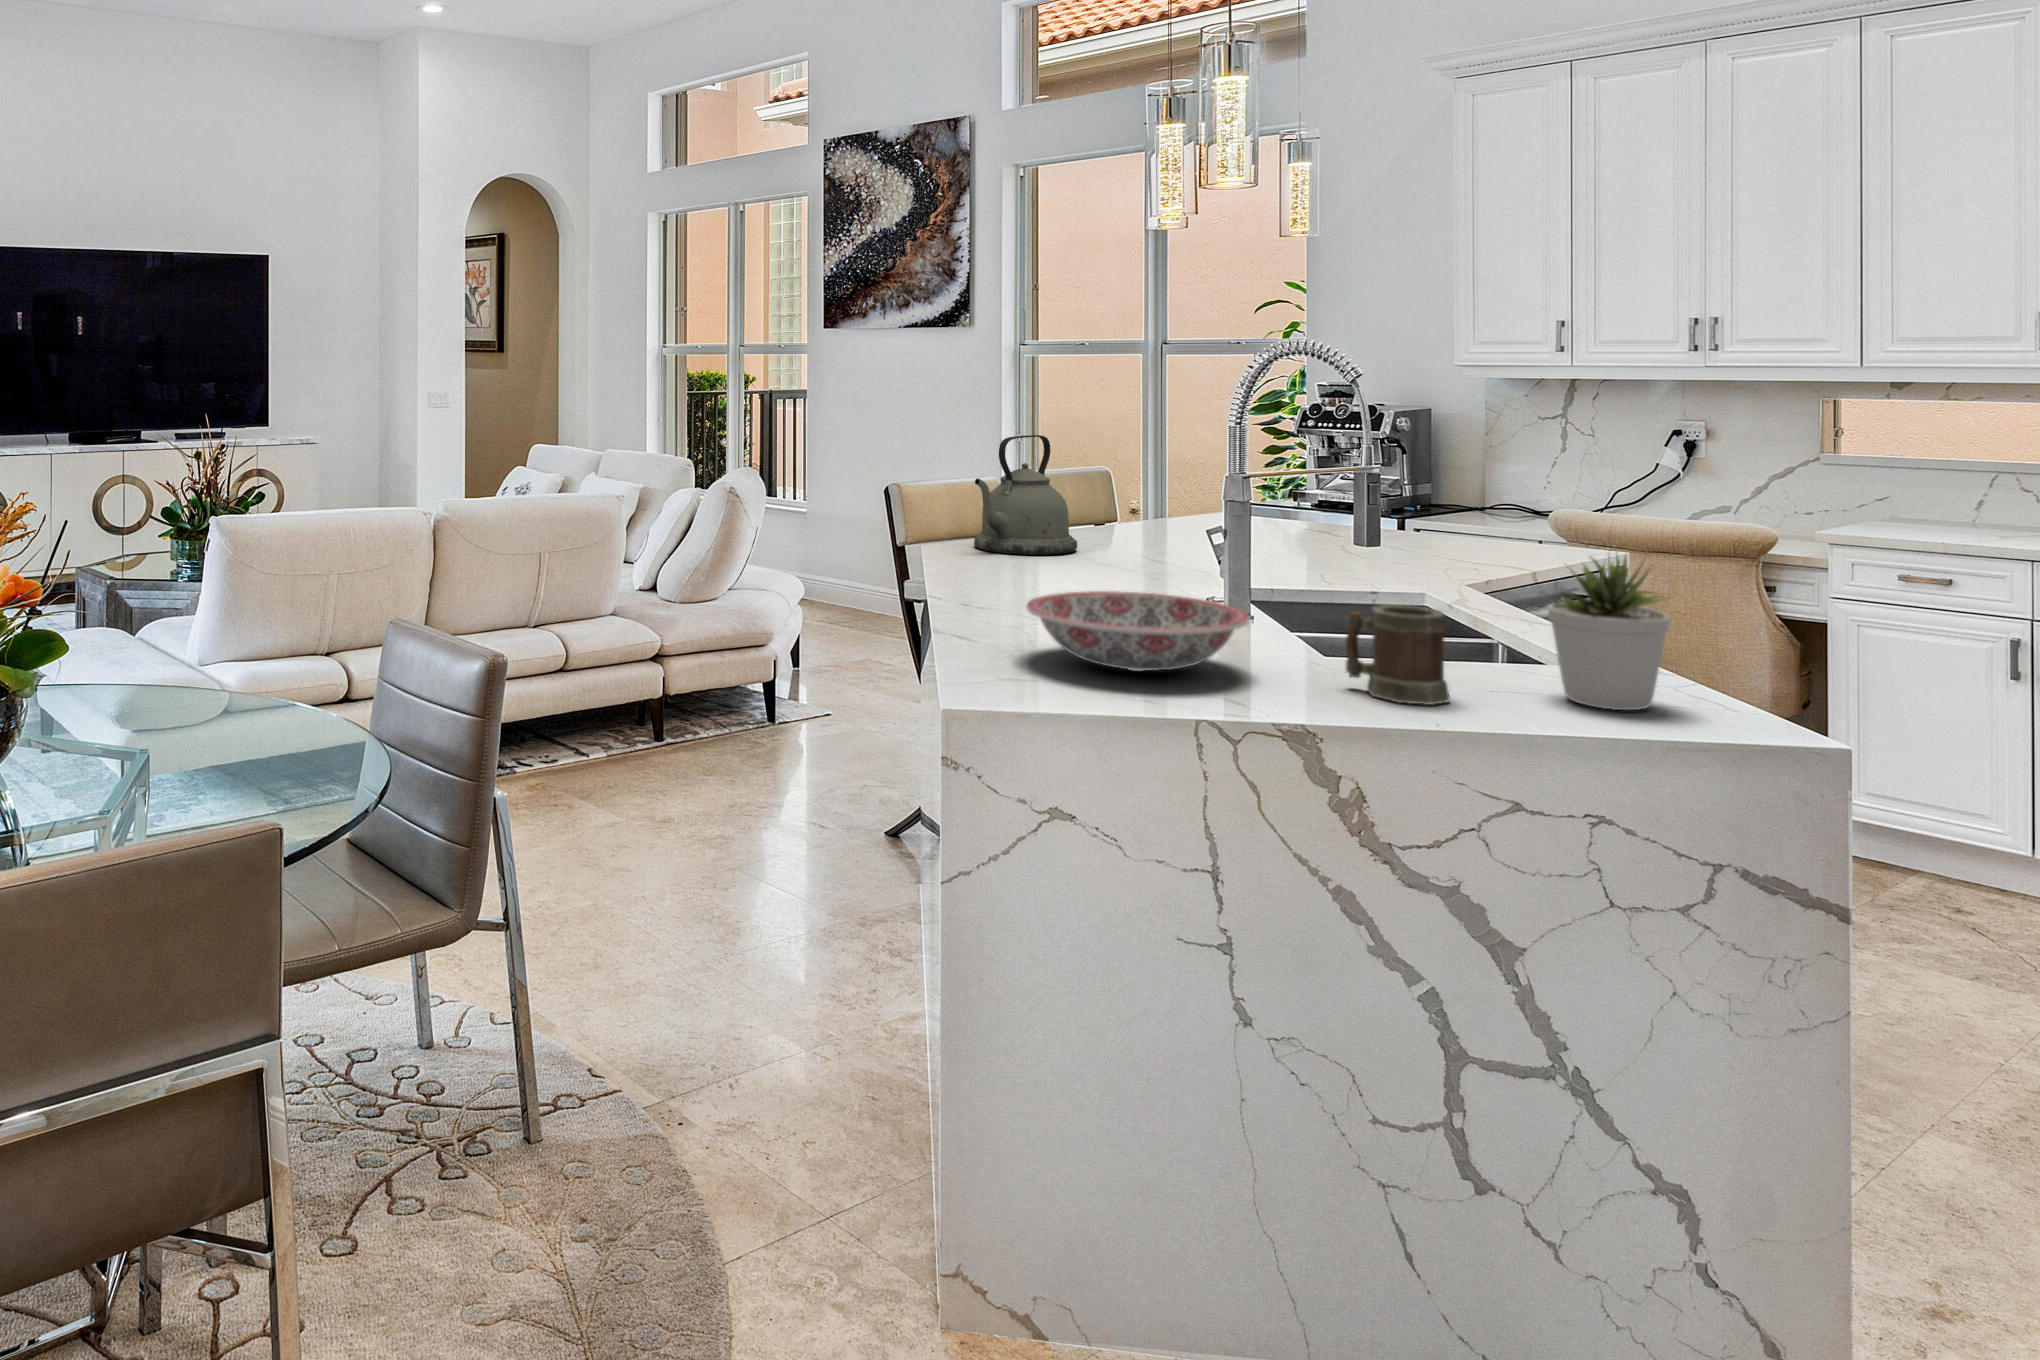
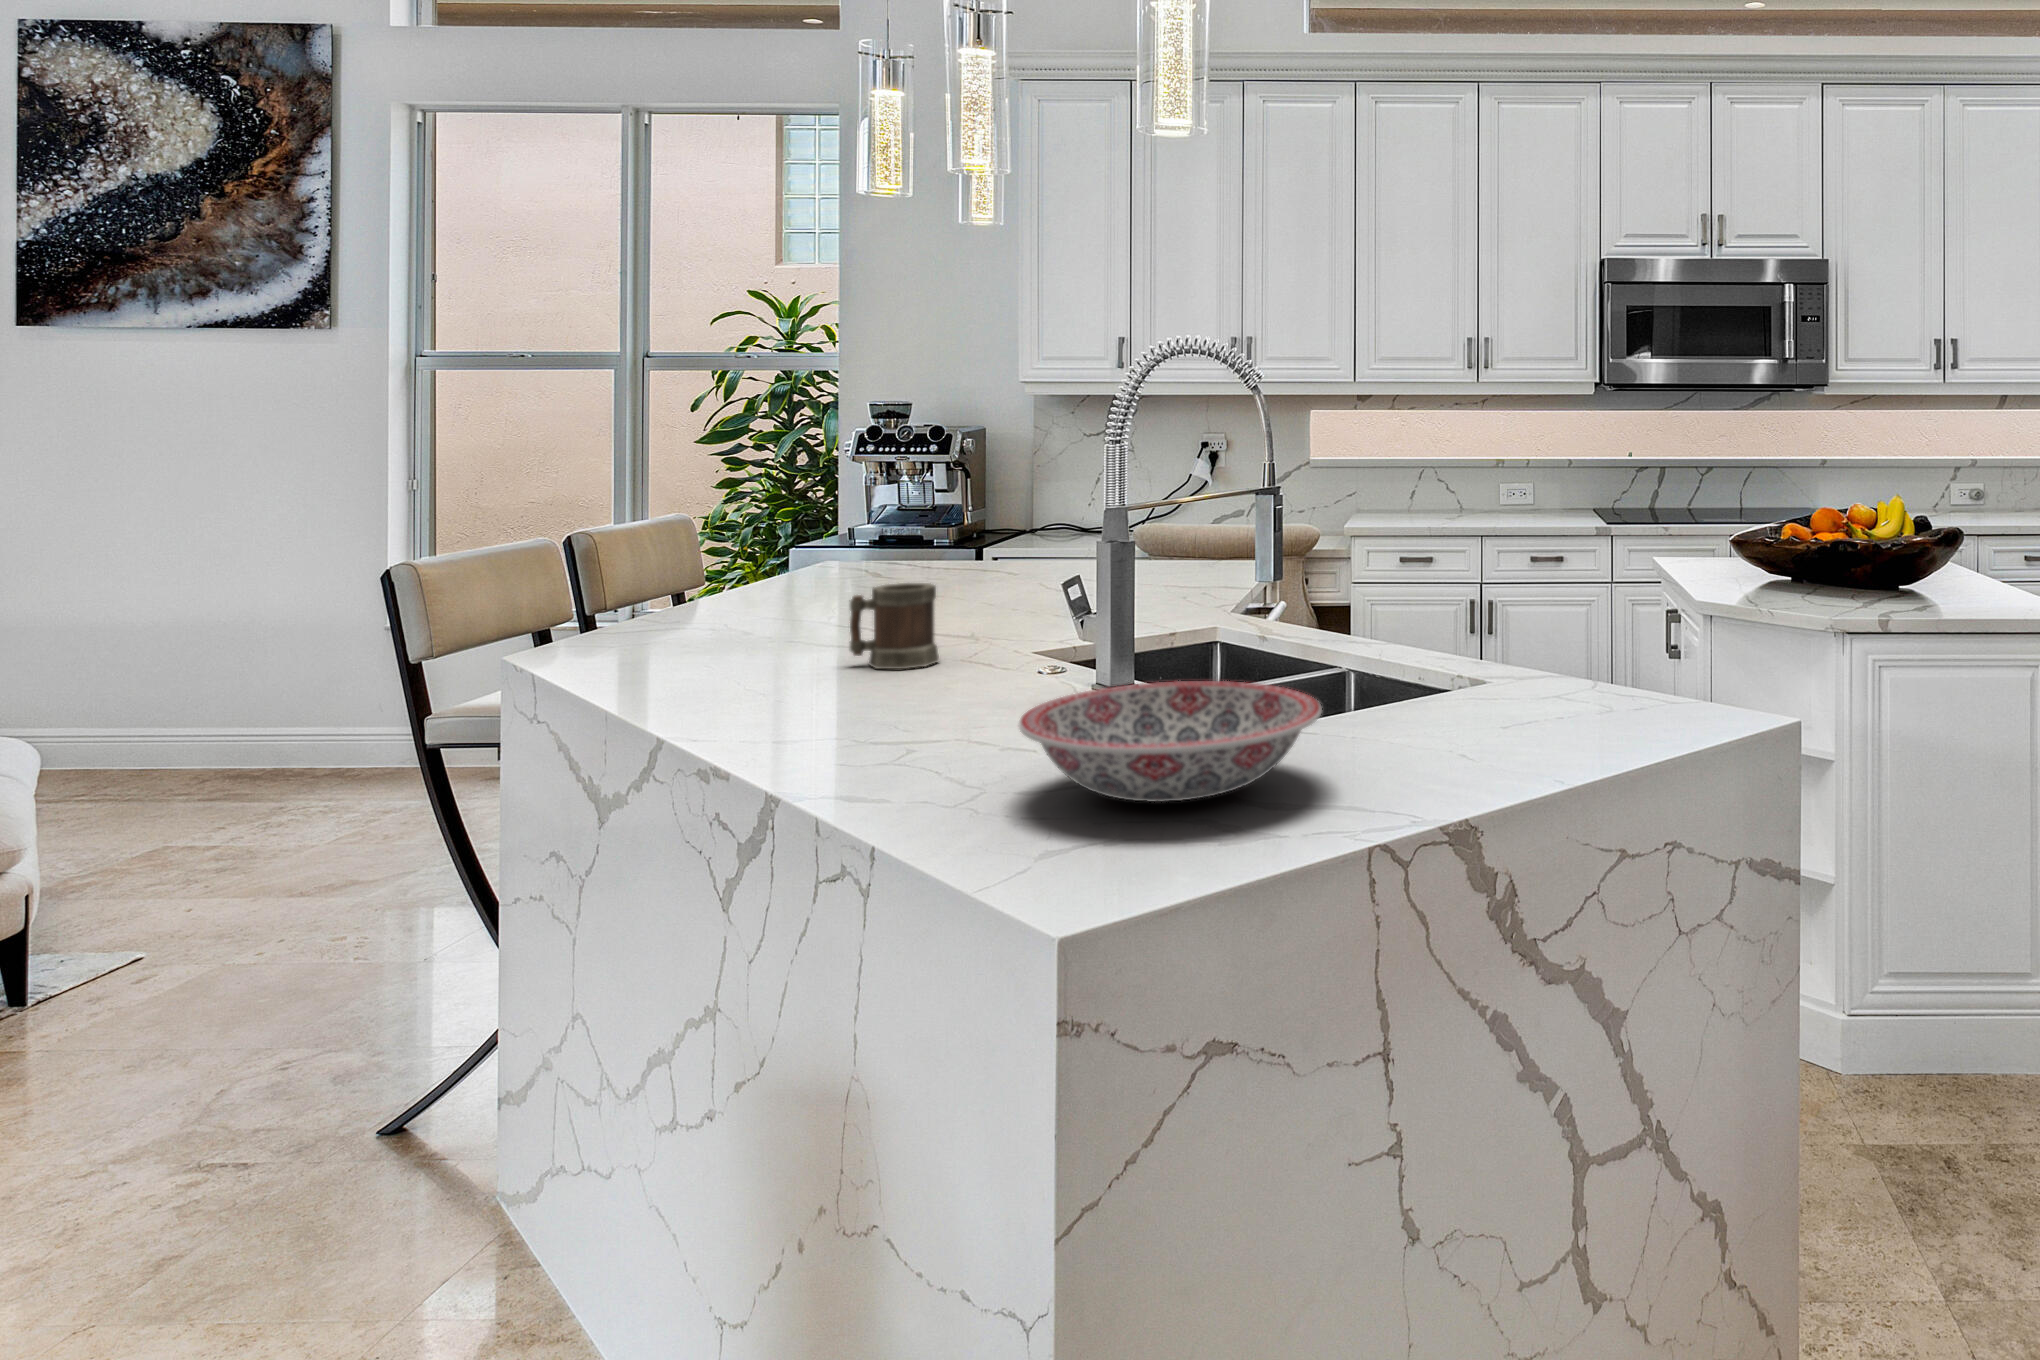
kettle: present [974,435,1077,555] -> none [623,480,788,660]
potted plant: present [1548,553,1670,710] -> none [1550,556,1655,725]
mug: present [1346,605,1450,705] -> present [850,583,939,669]

